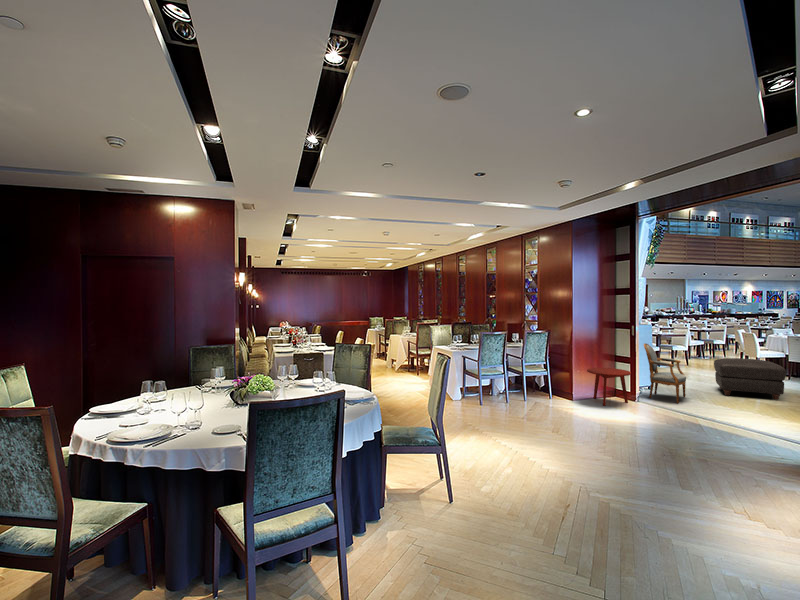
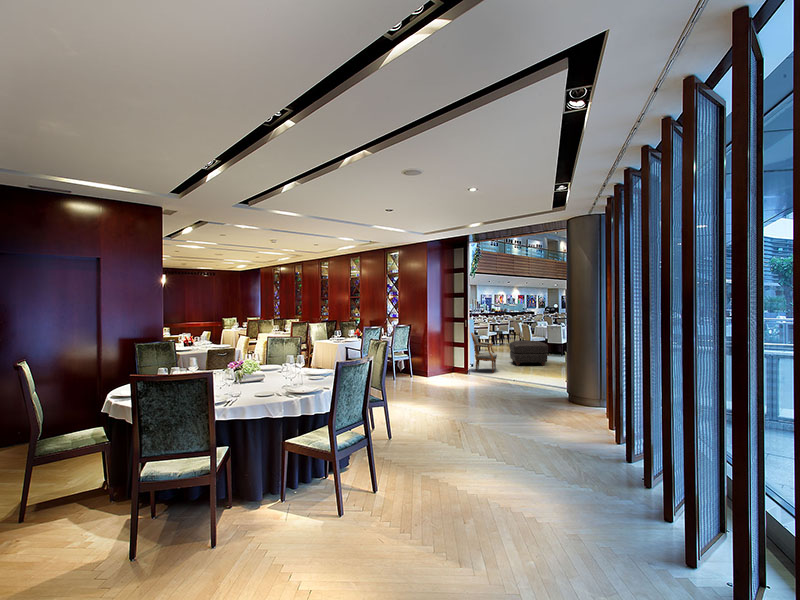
side table: present [587,368,631,406] -> none [437,352,466,379]

